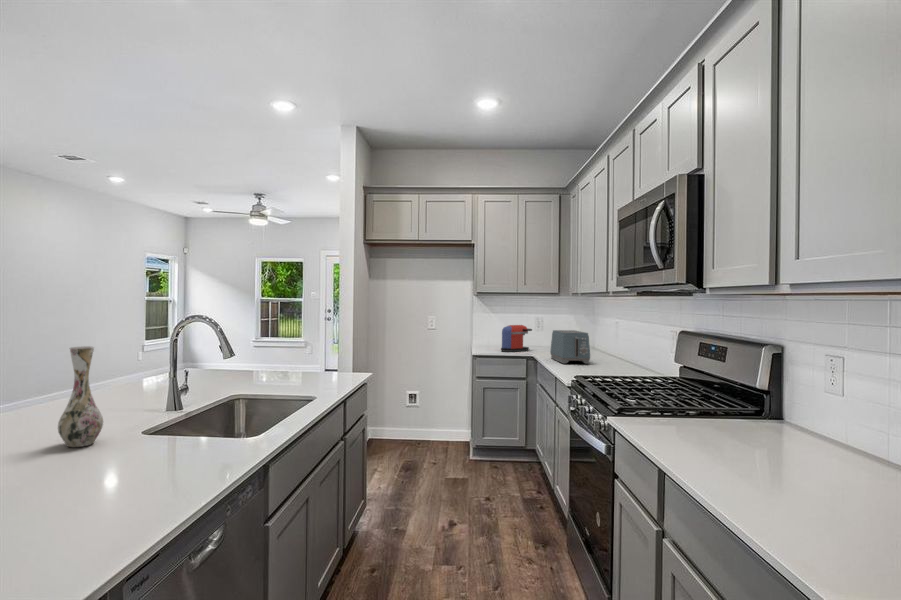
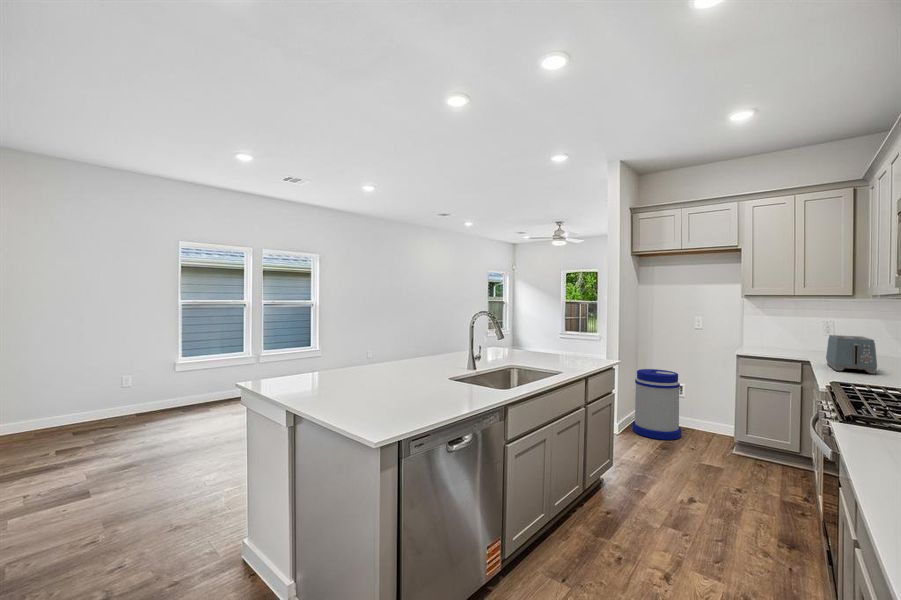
coffee maker: present [501,325,532,352] -> none [768,328,812,355]
vase: present [58,346,103,447] -> none [414,329,433,382]
trash can: none [368,378,419,459] -> present [632,369,681,440]

